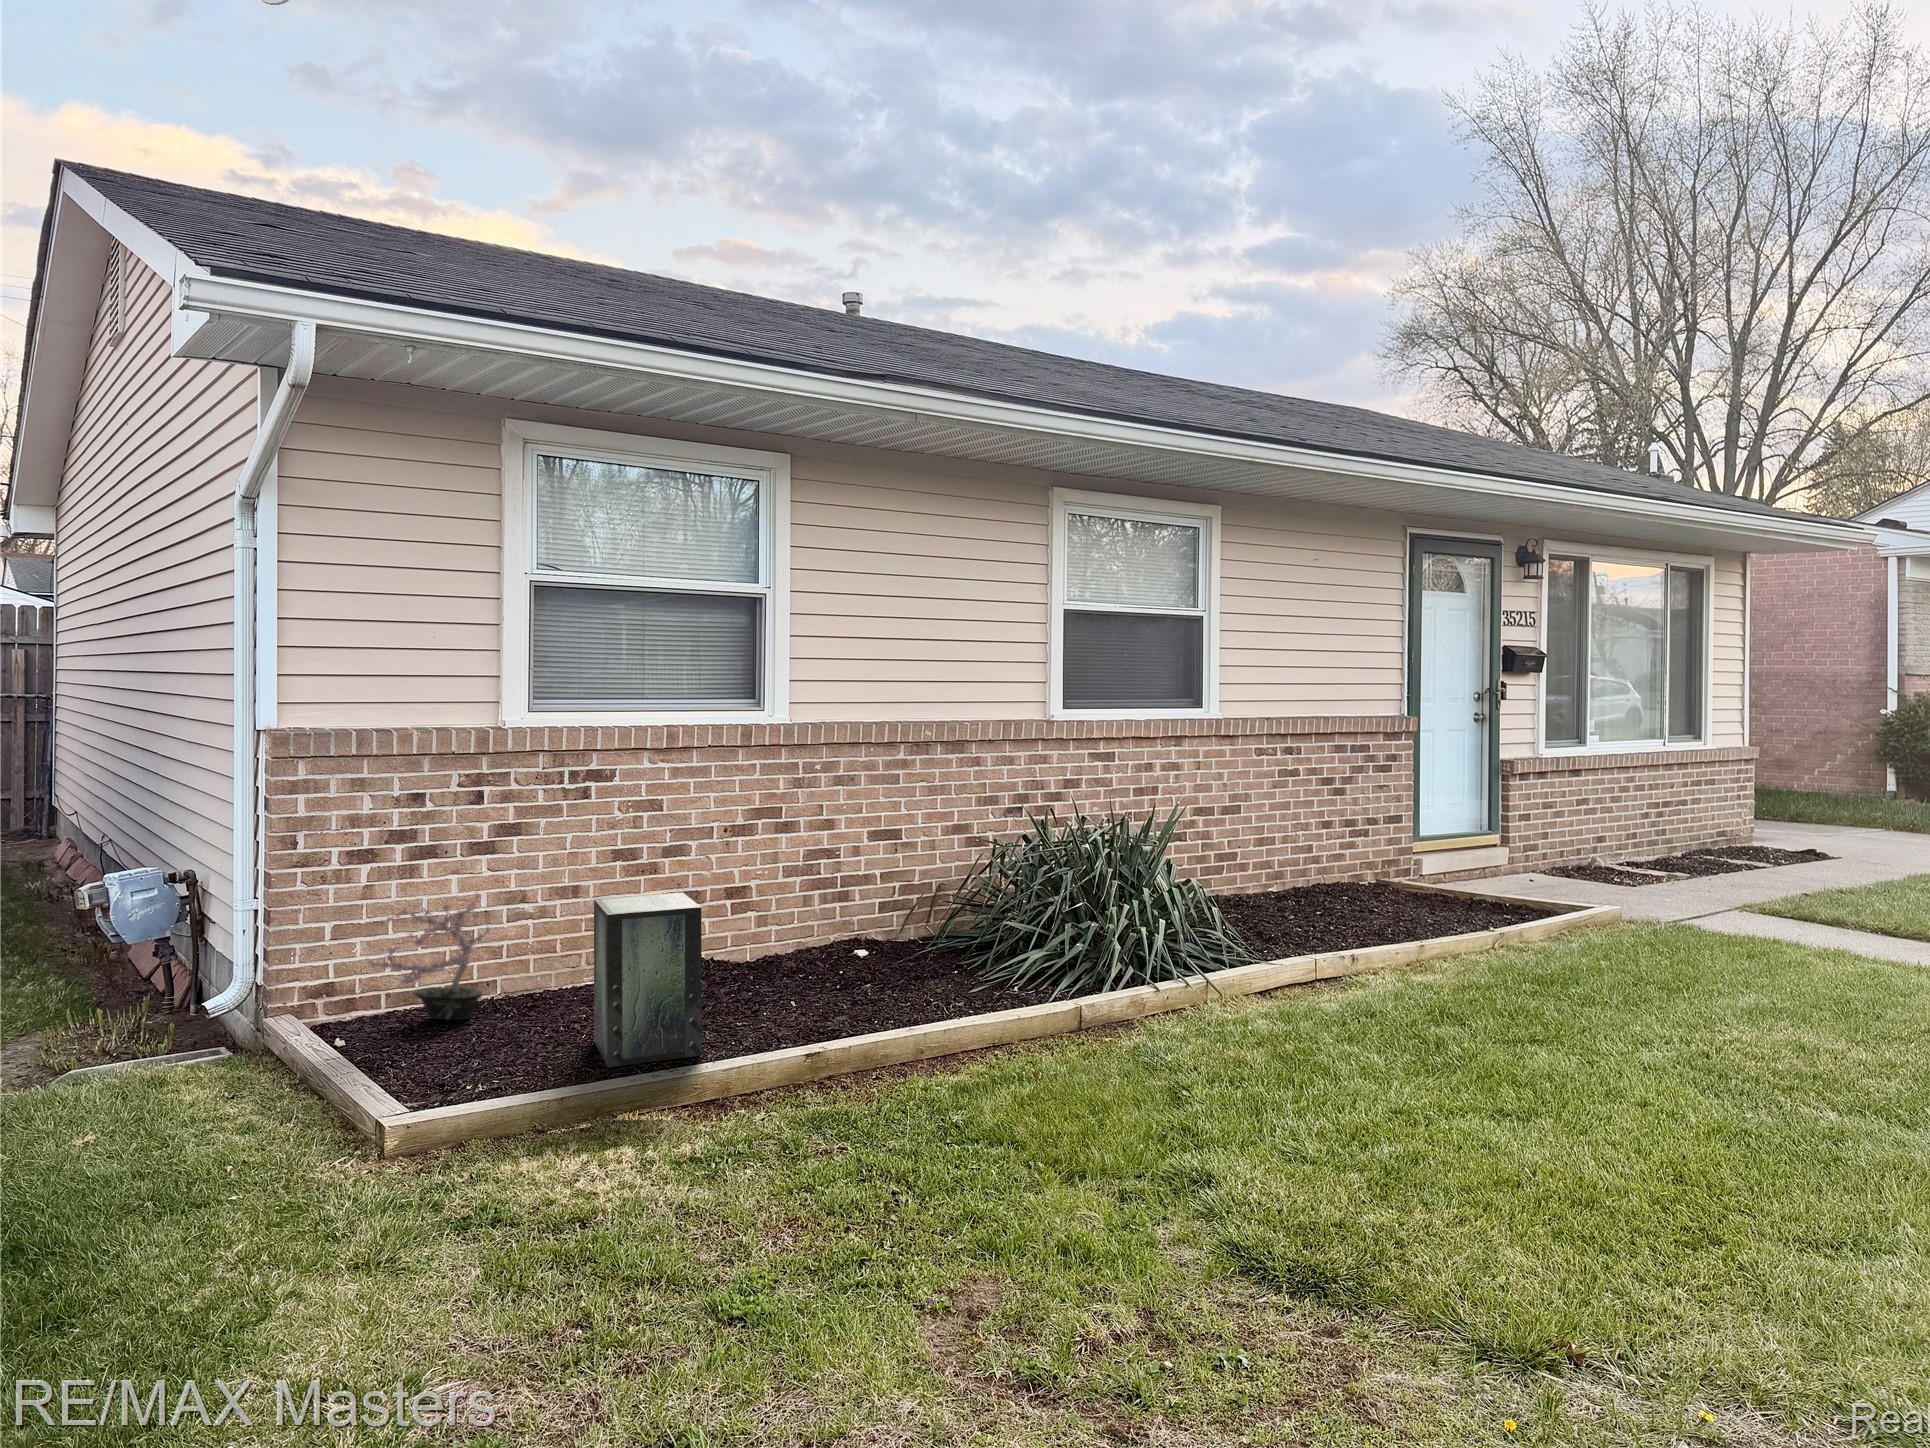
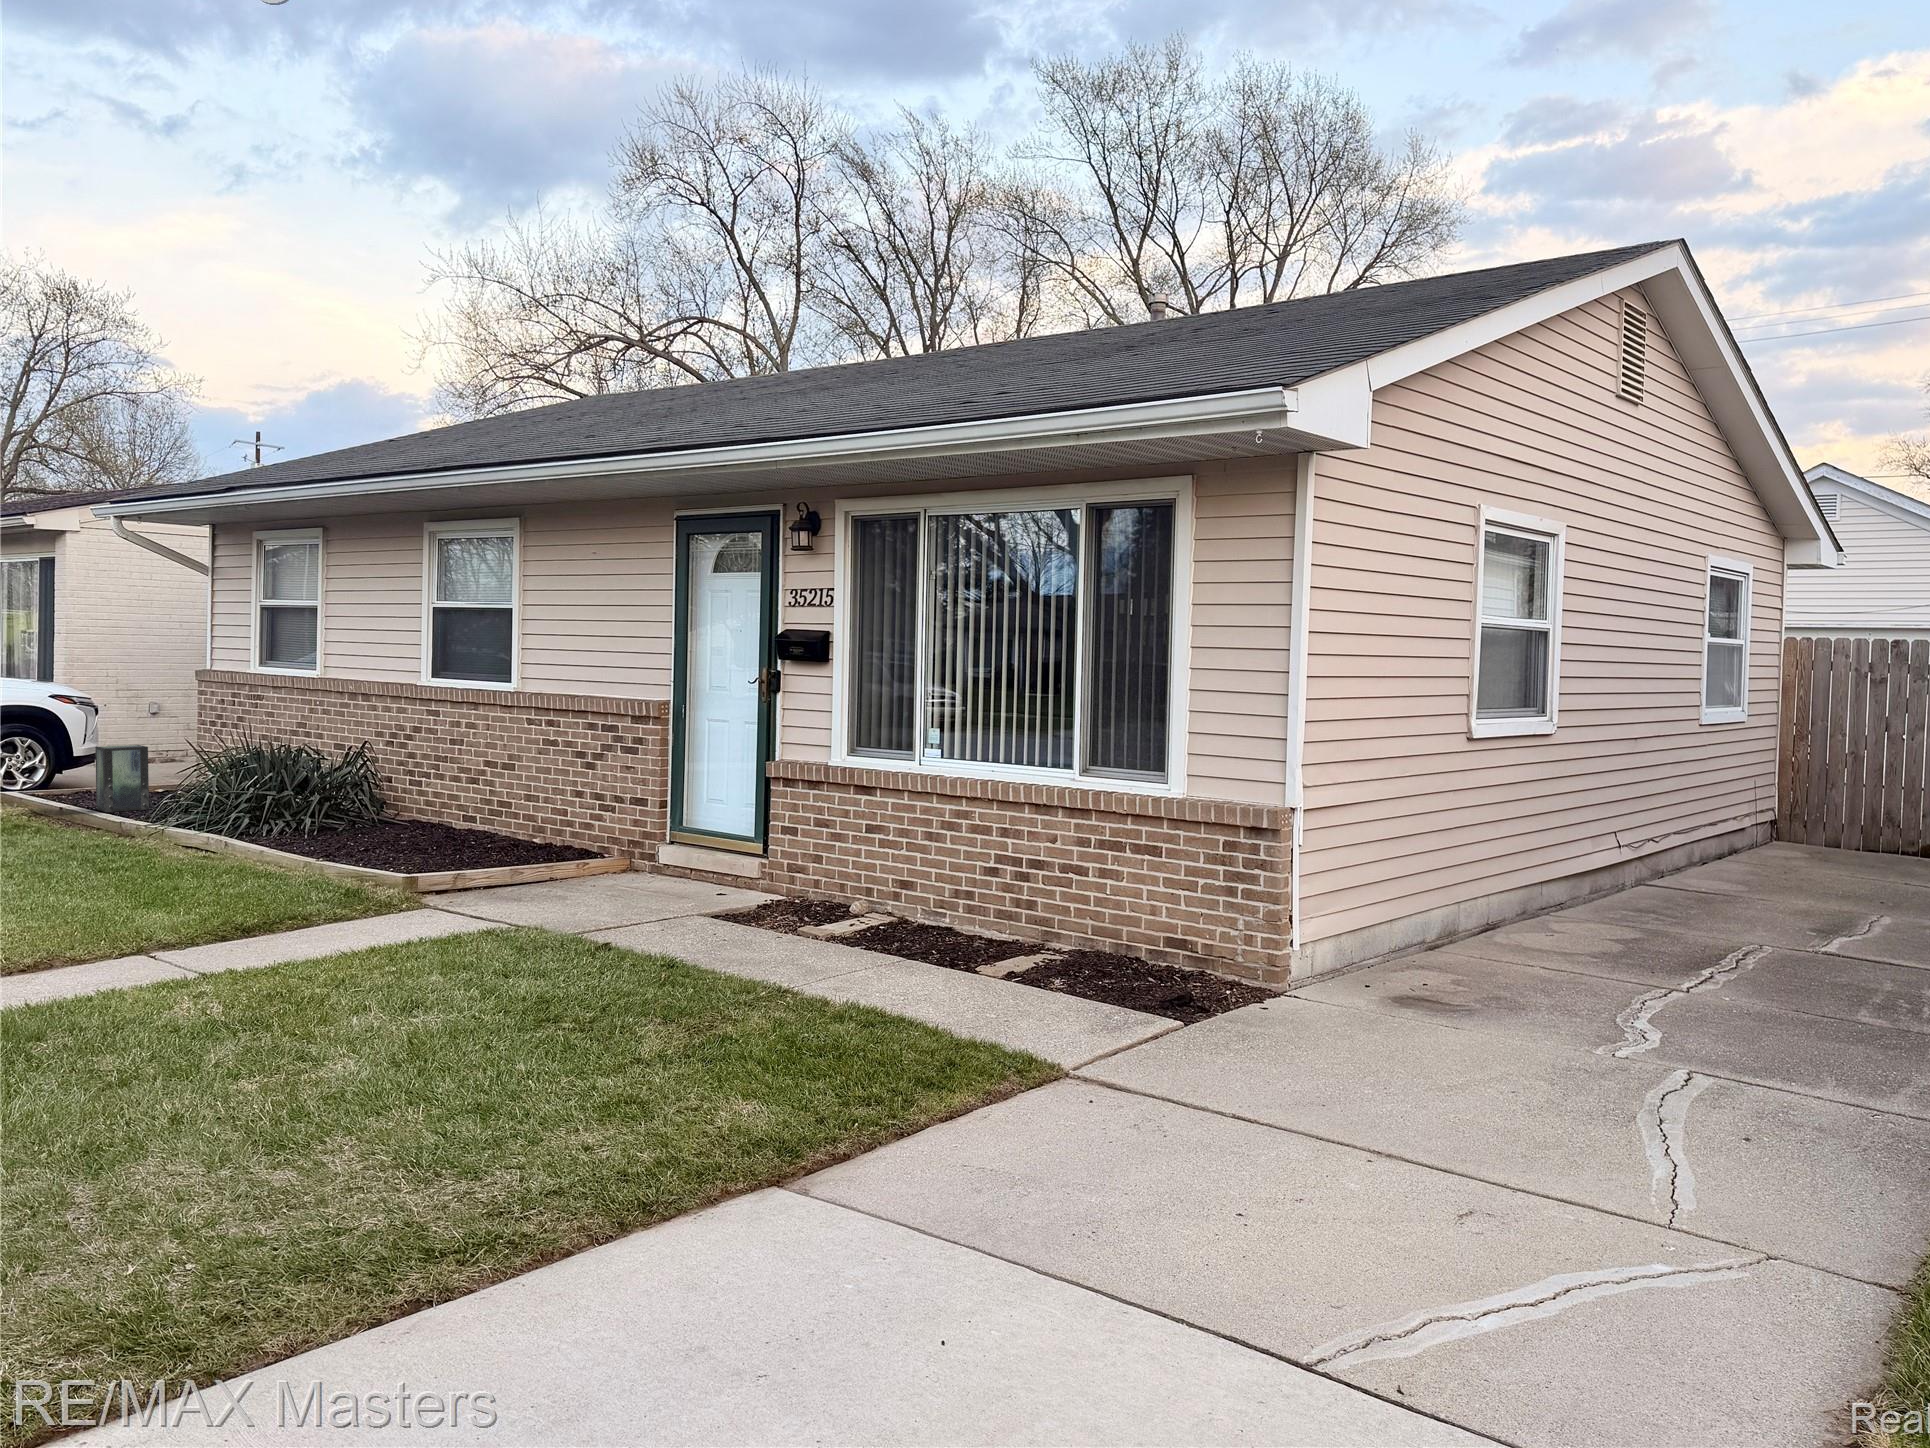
potted plant: present [367,892,490,1020] -> none [166,743,209,797]

